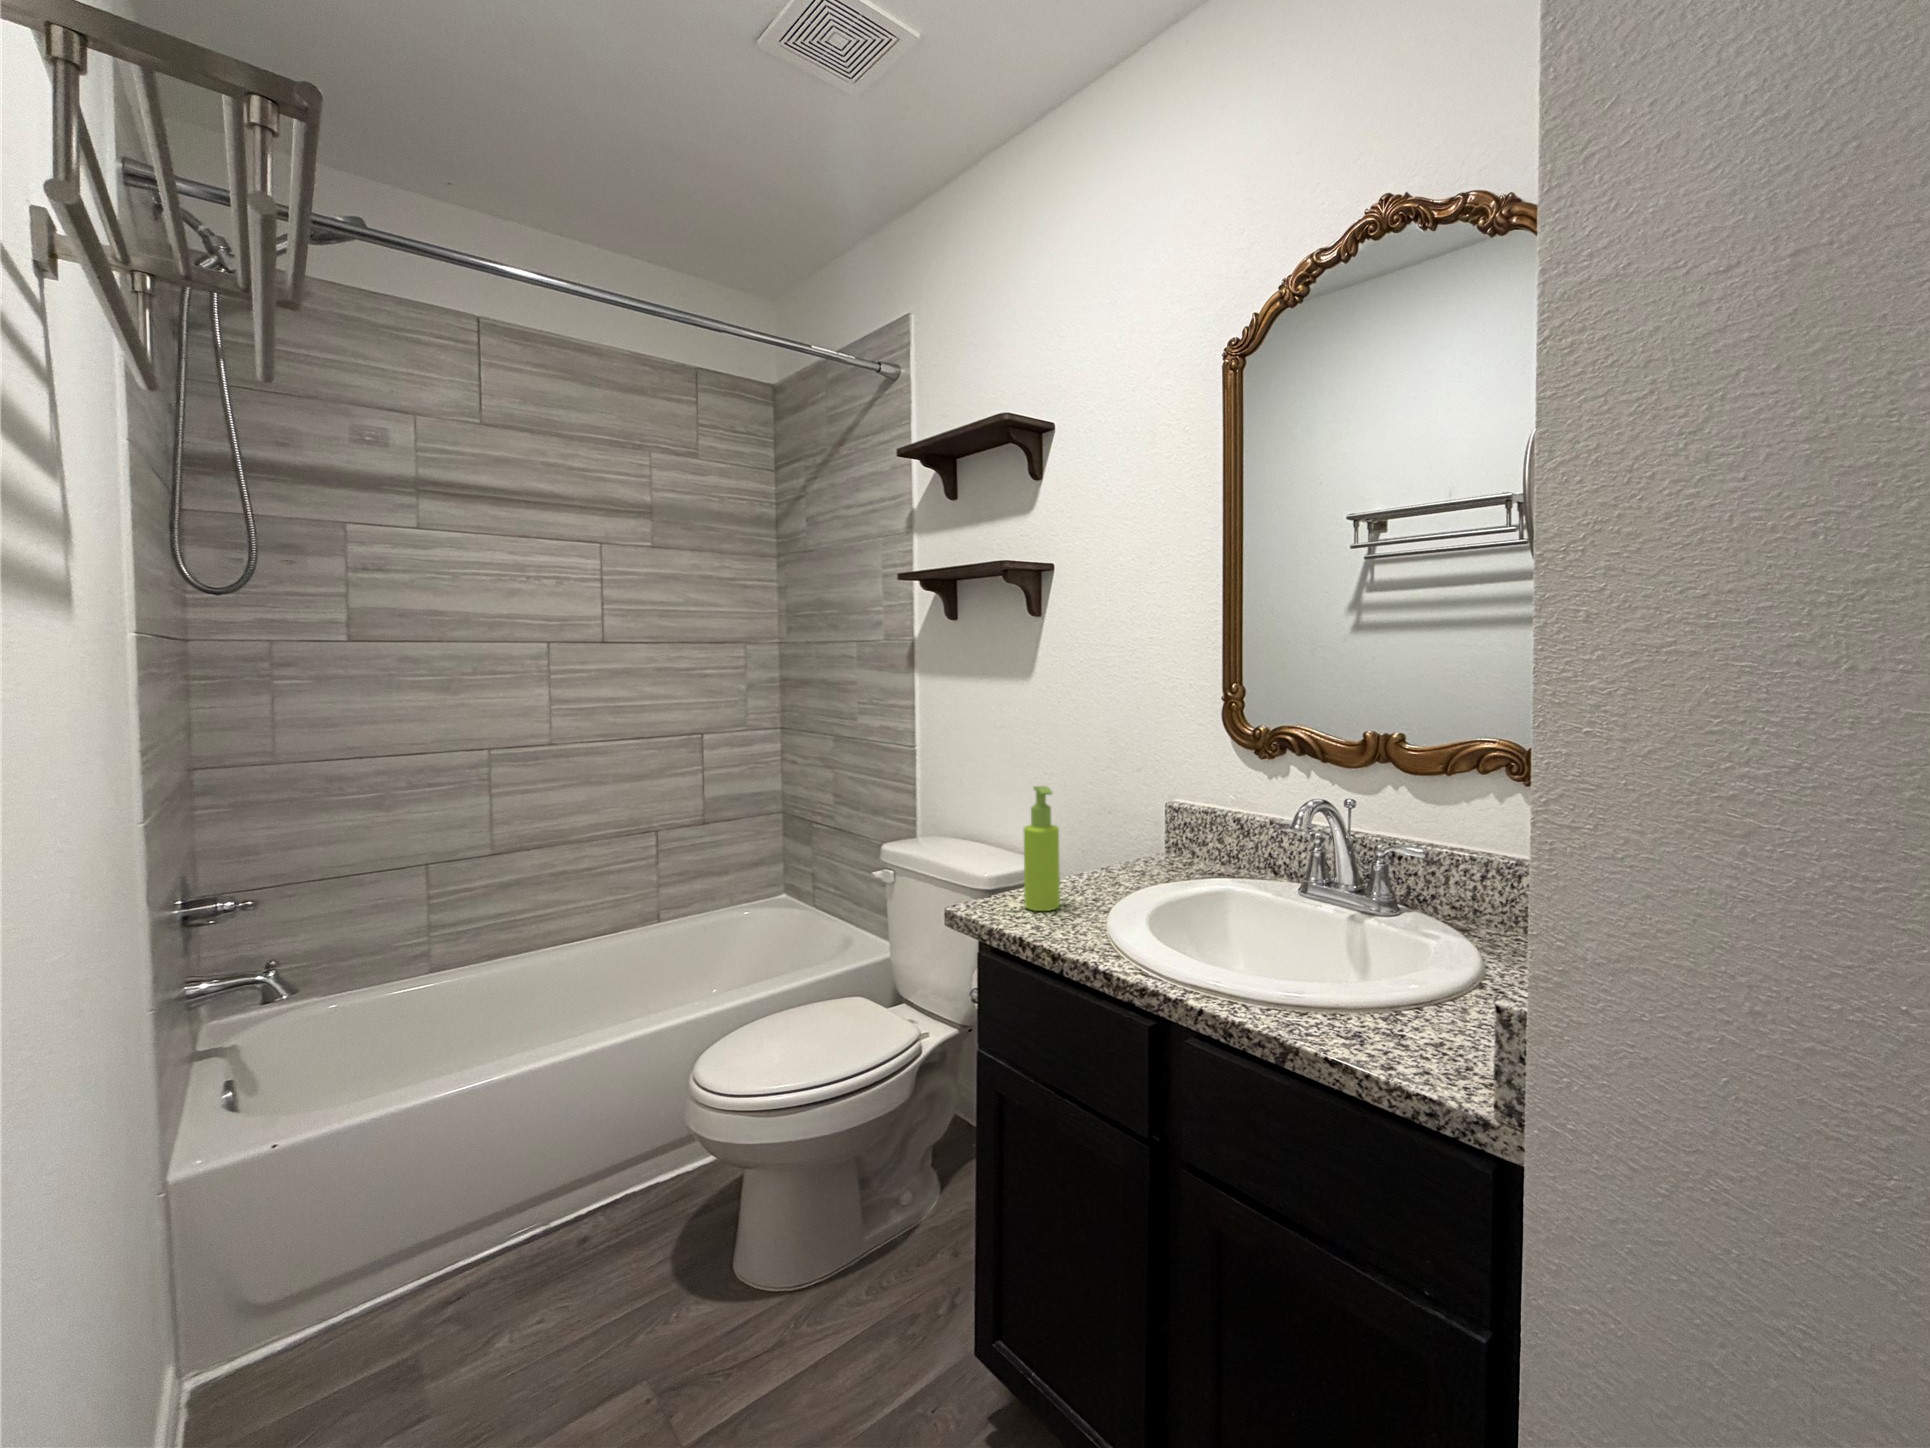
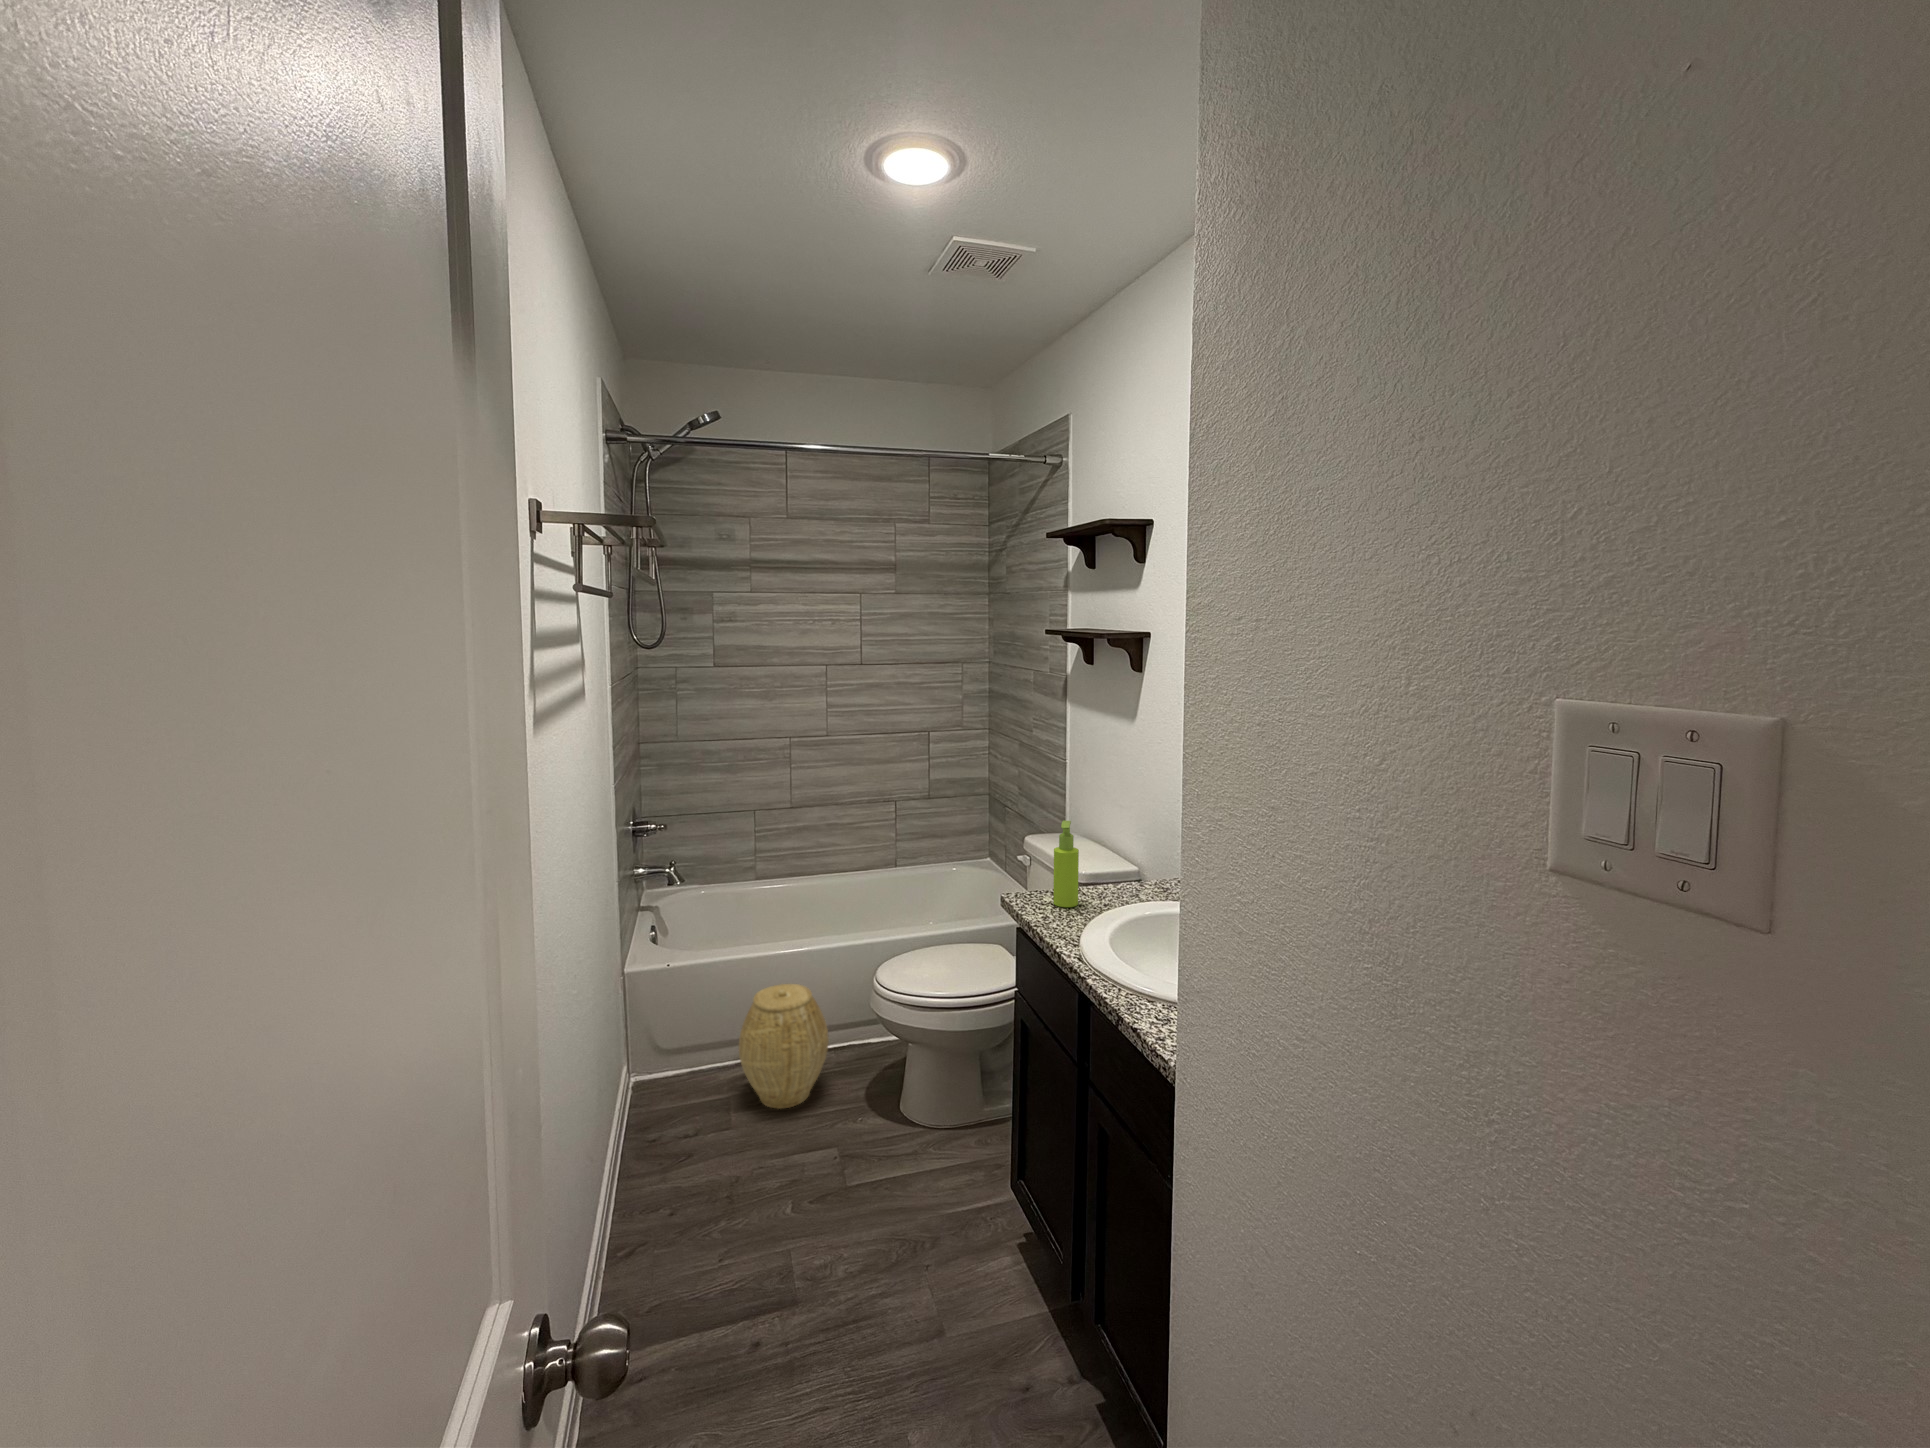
woven basket: none [436,1120,606,1344] -> present [739,984,829,1109]

